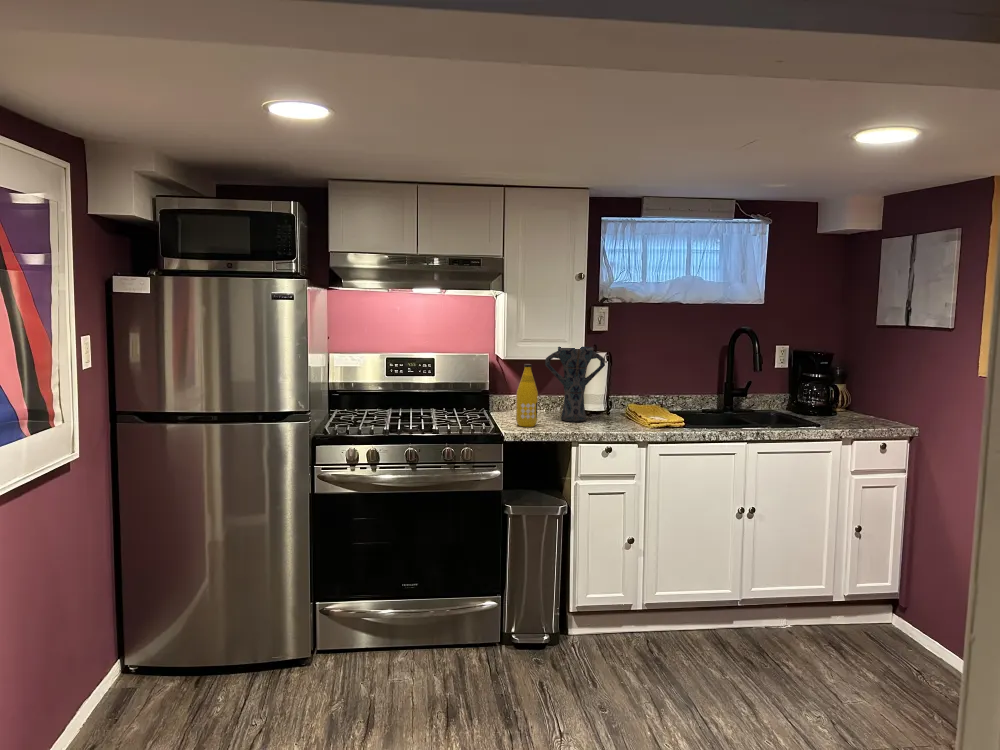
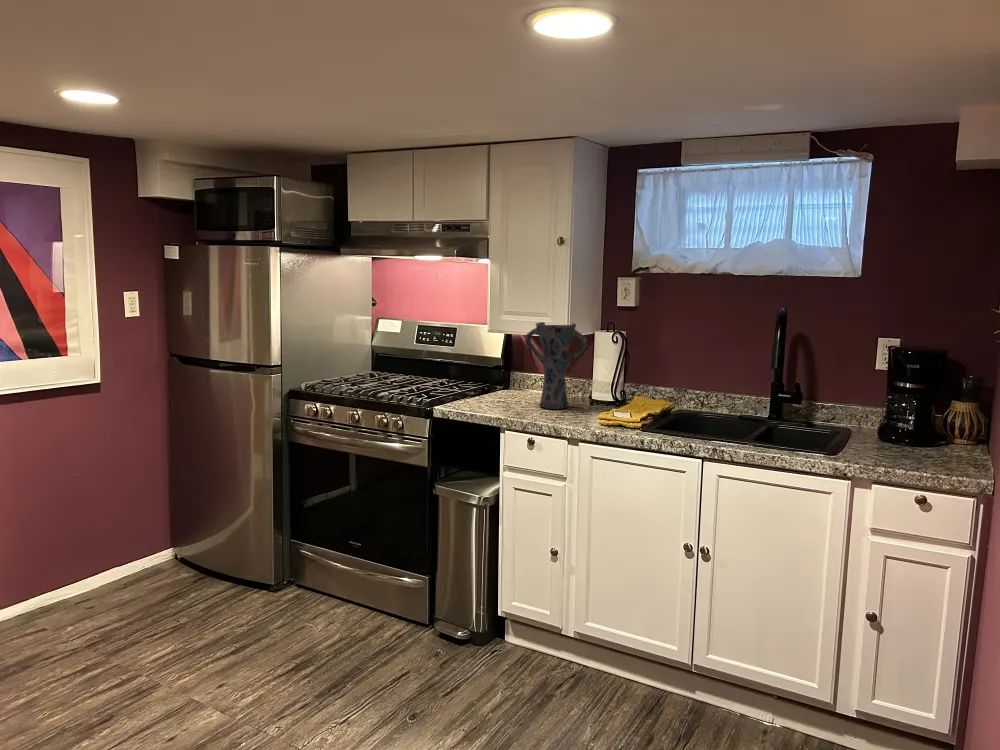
bottle: present [516,364,538,427] -> none [476,339,500,407]

